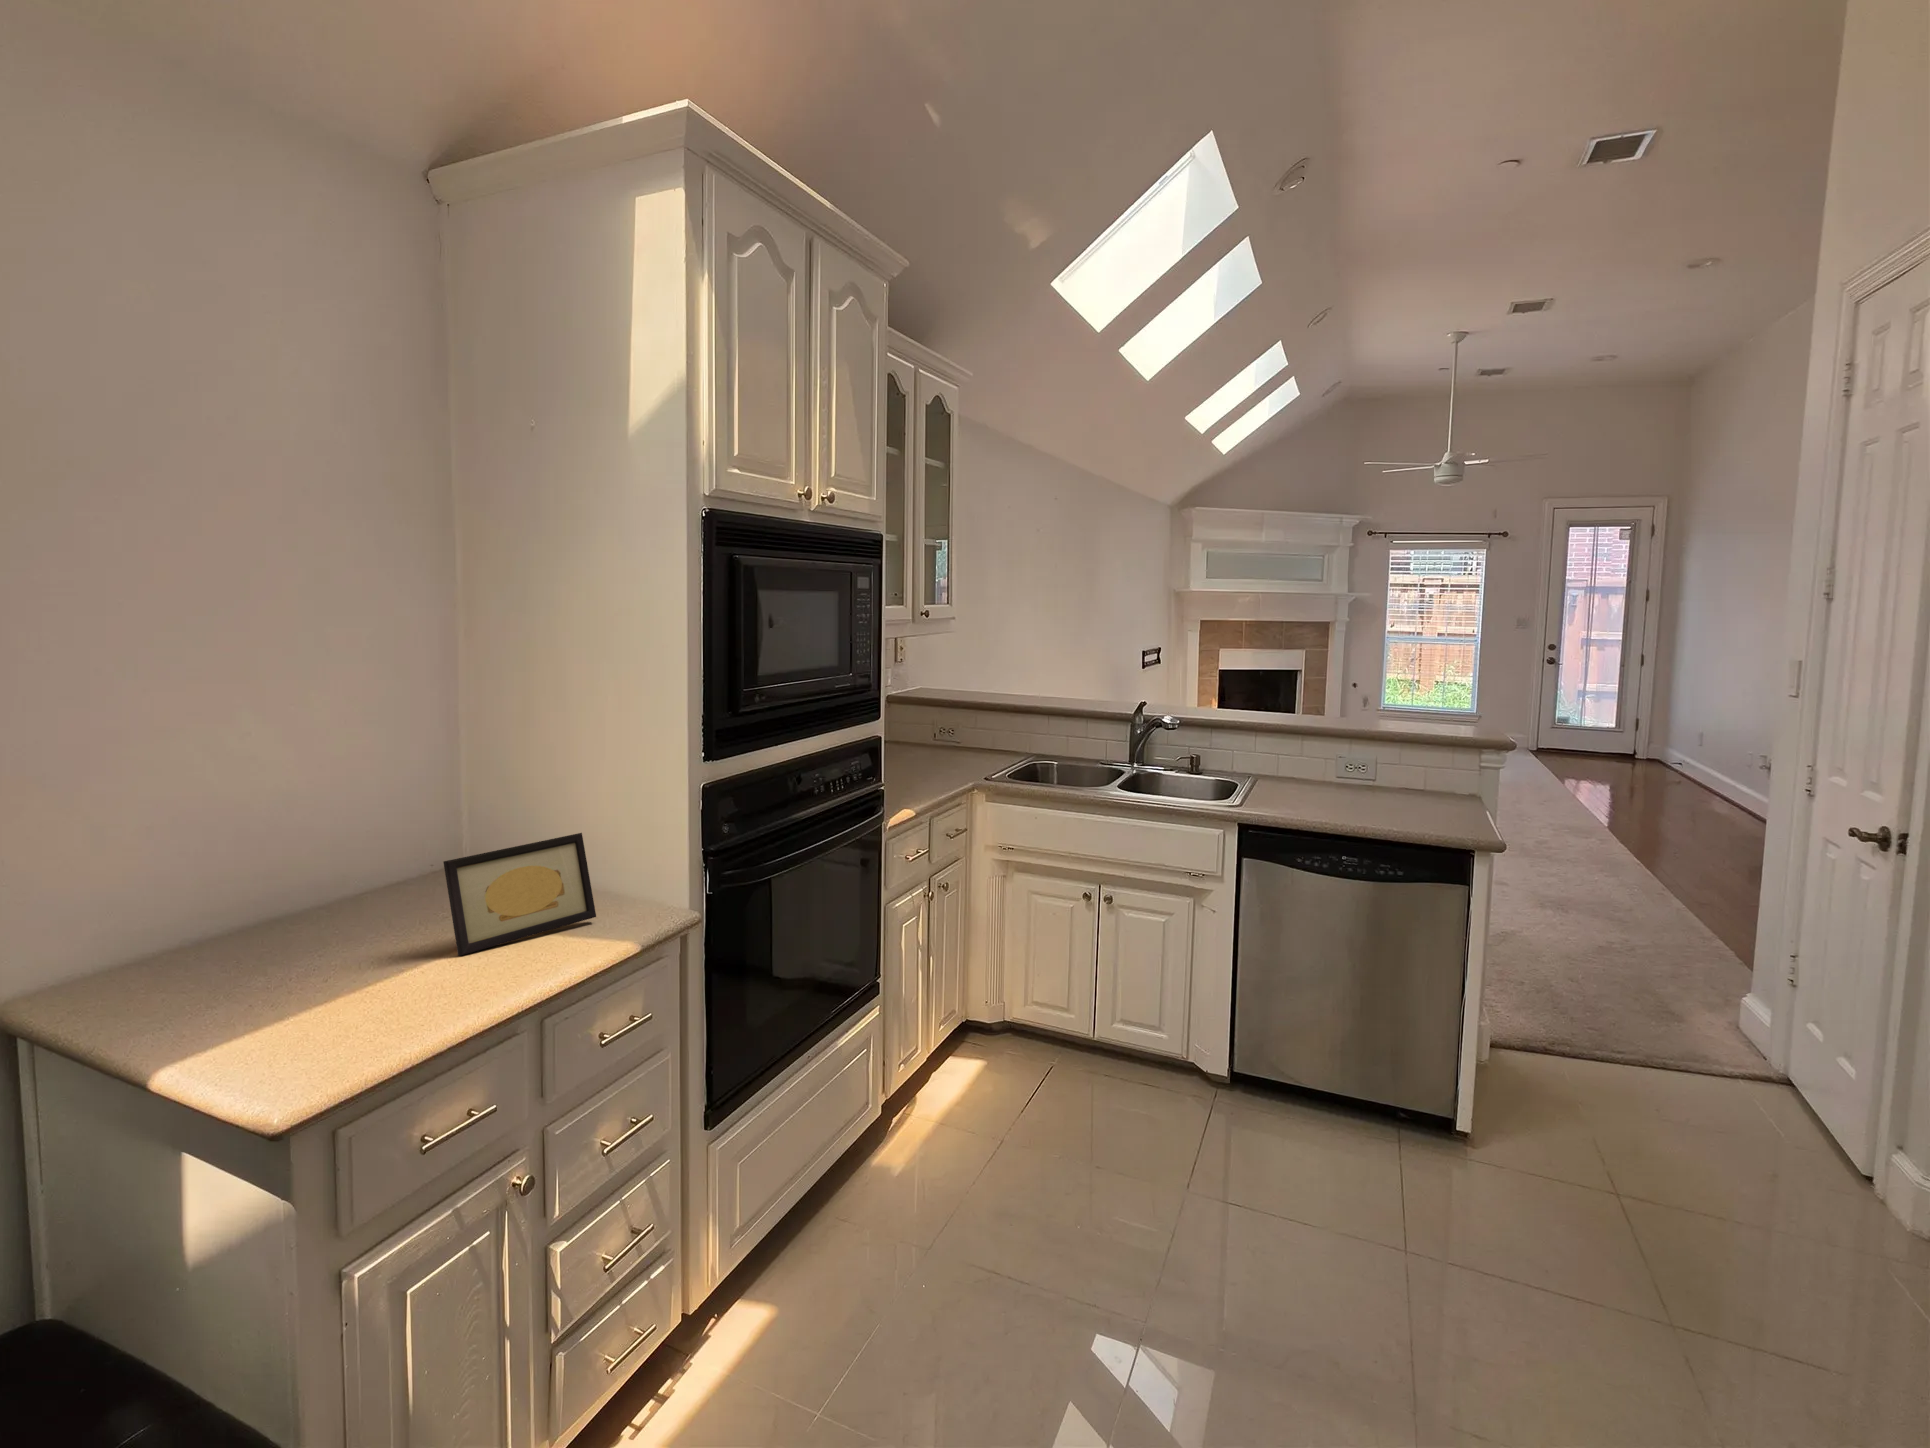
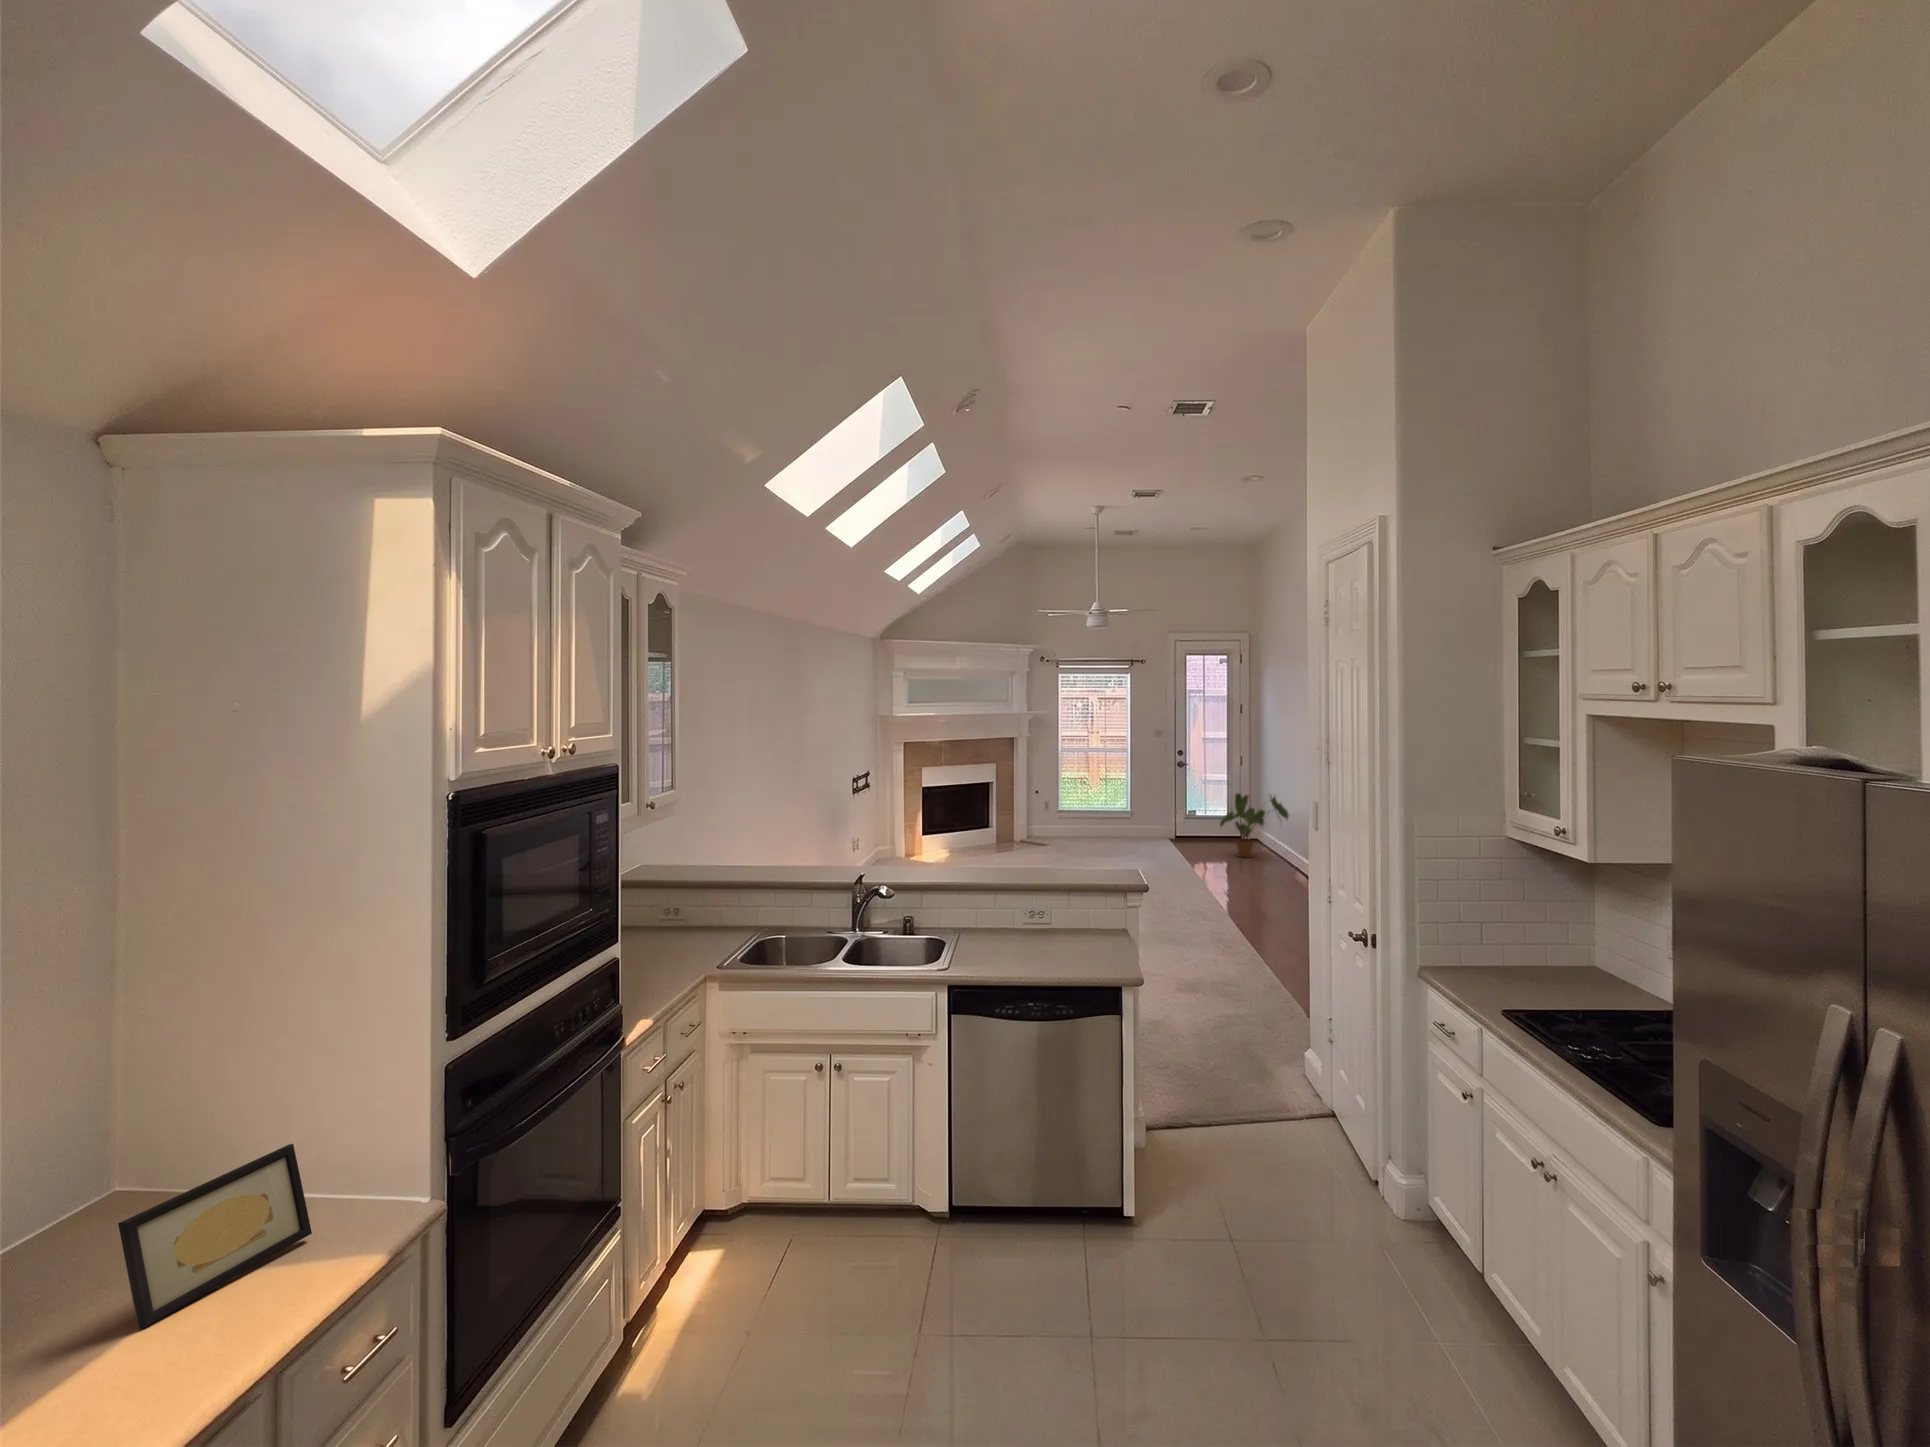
house plant: none [1608,698,1724,781] -> present [1220,793,1289,857]

